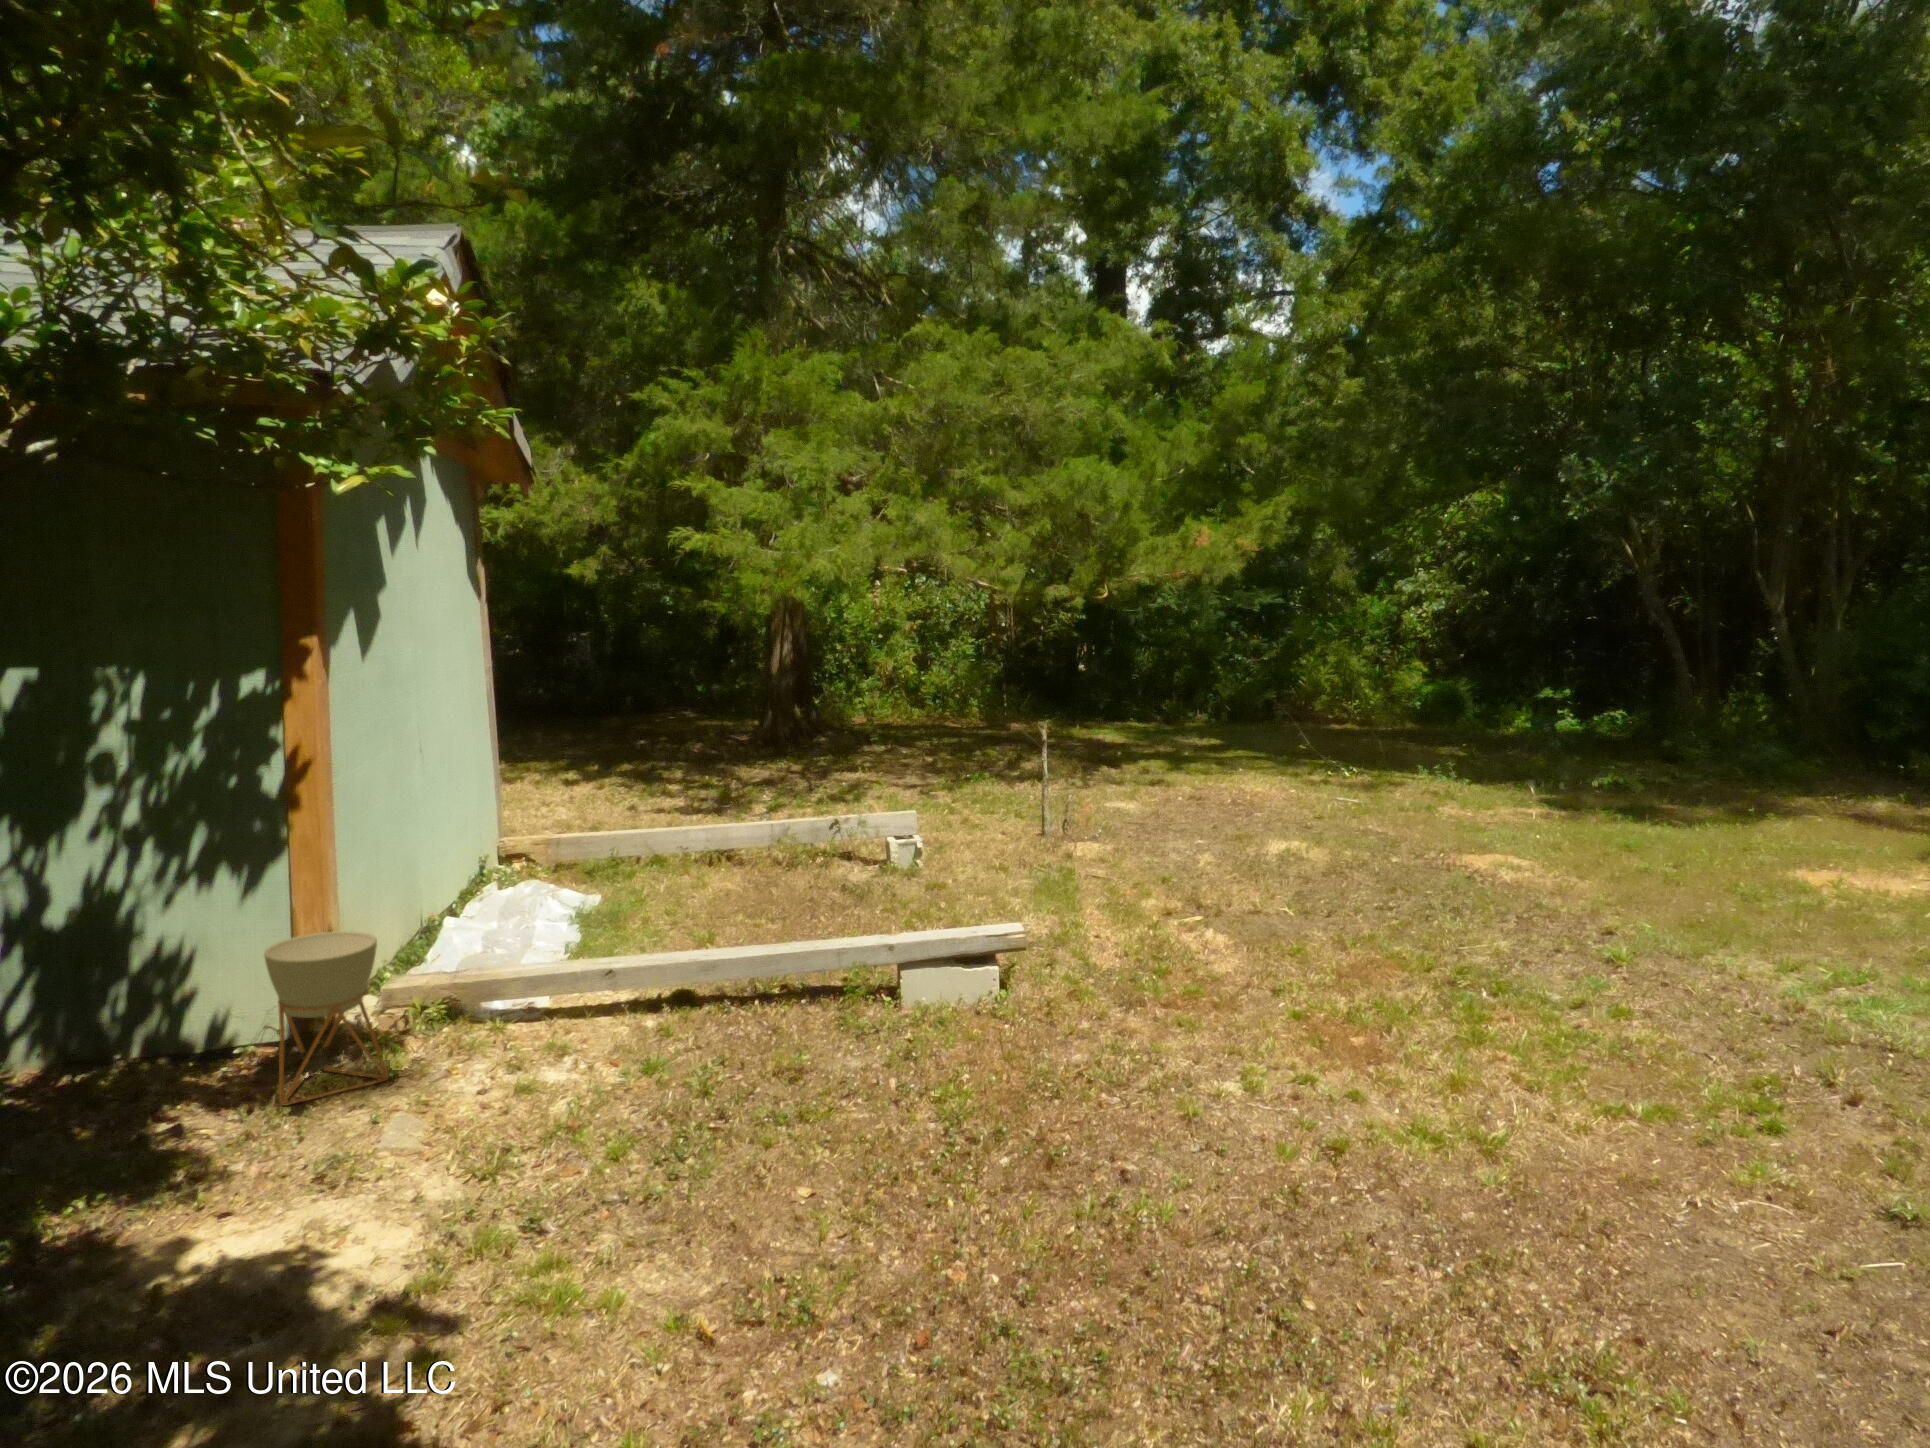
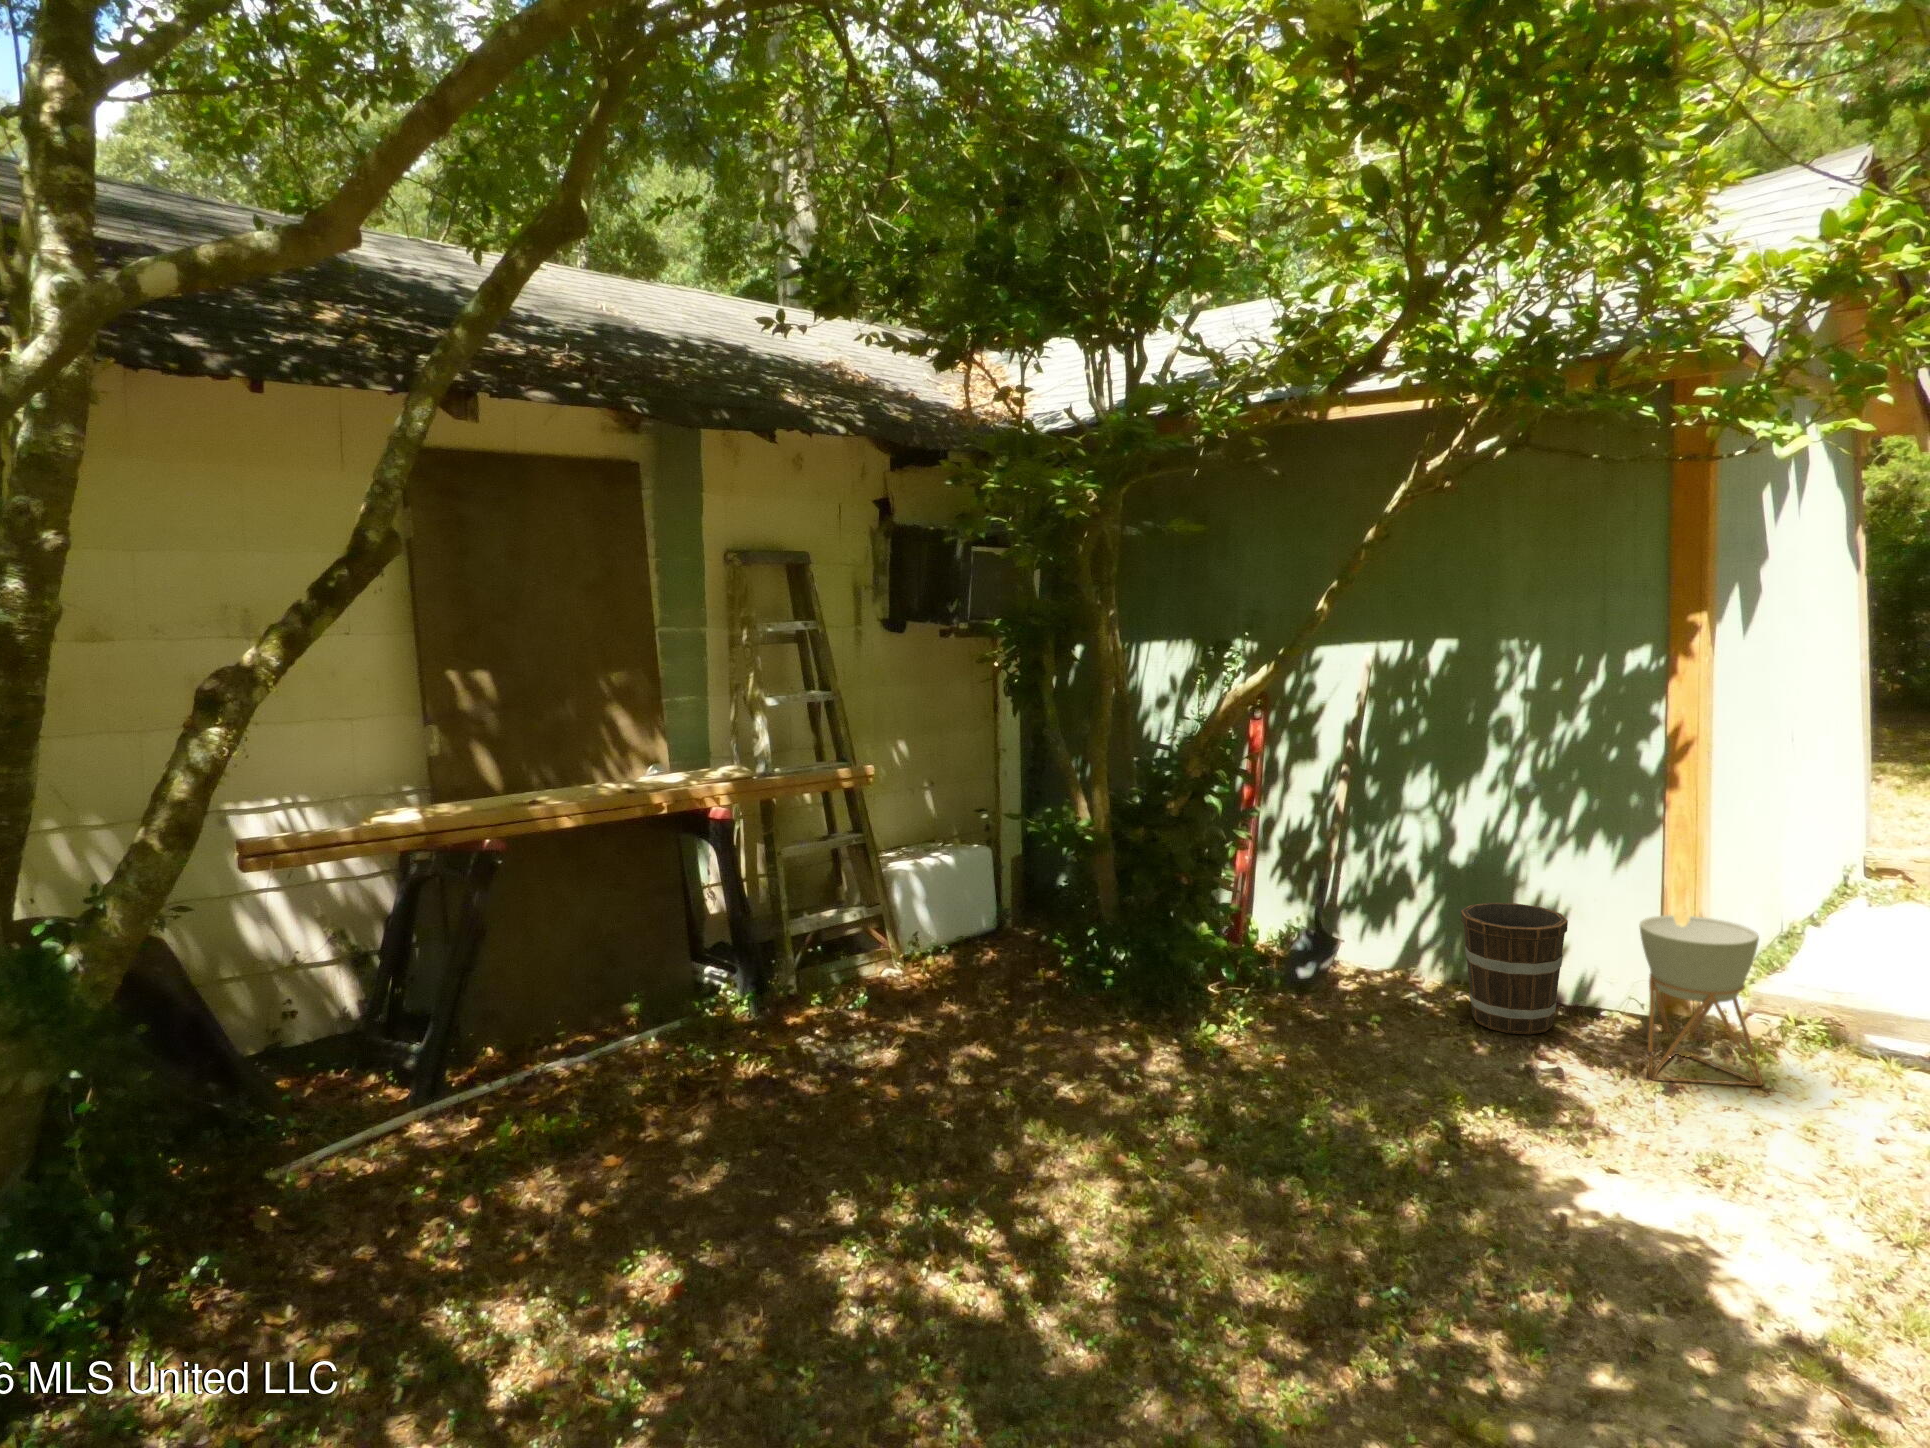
bucket: none [60,955,188,1104] -> present [1461,903,1568,1034]

